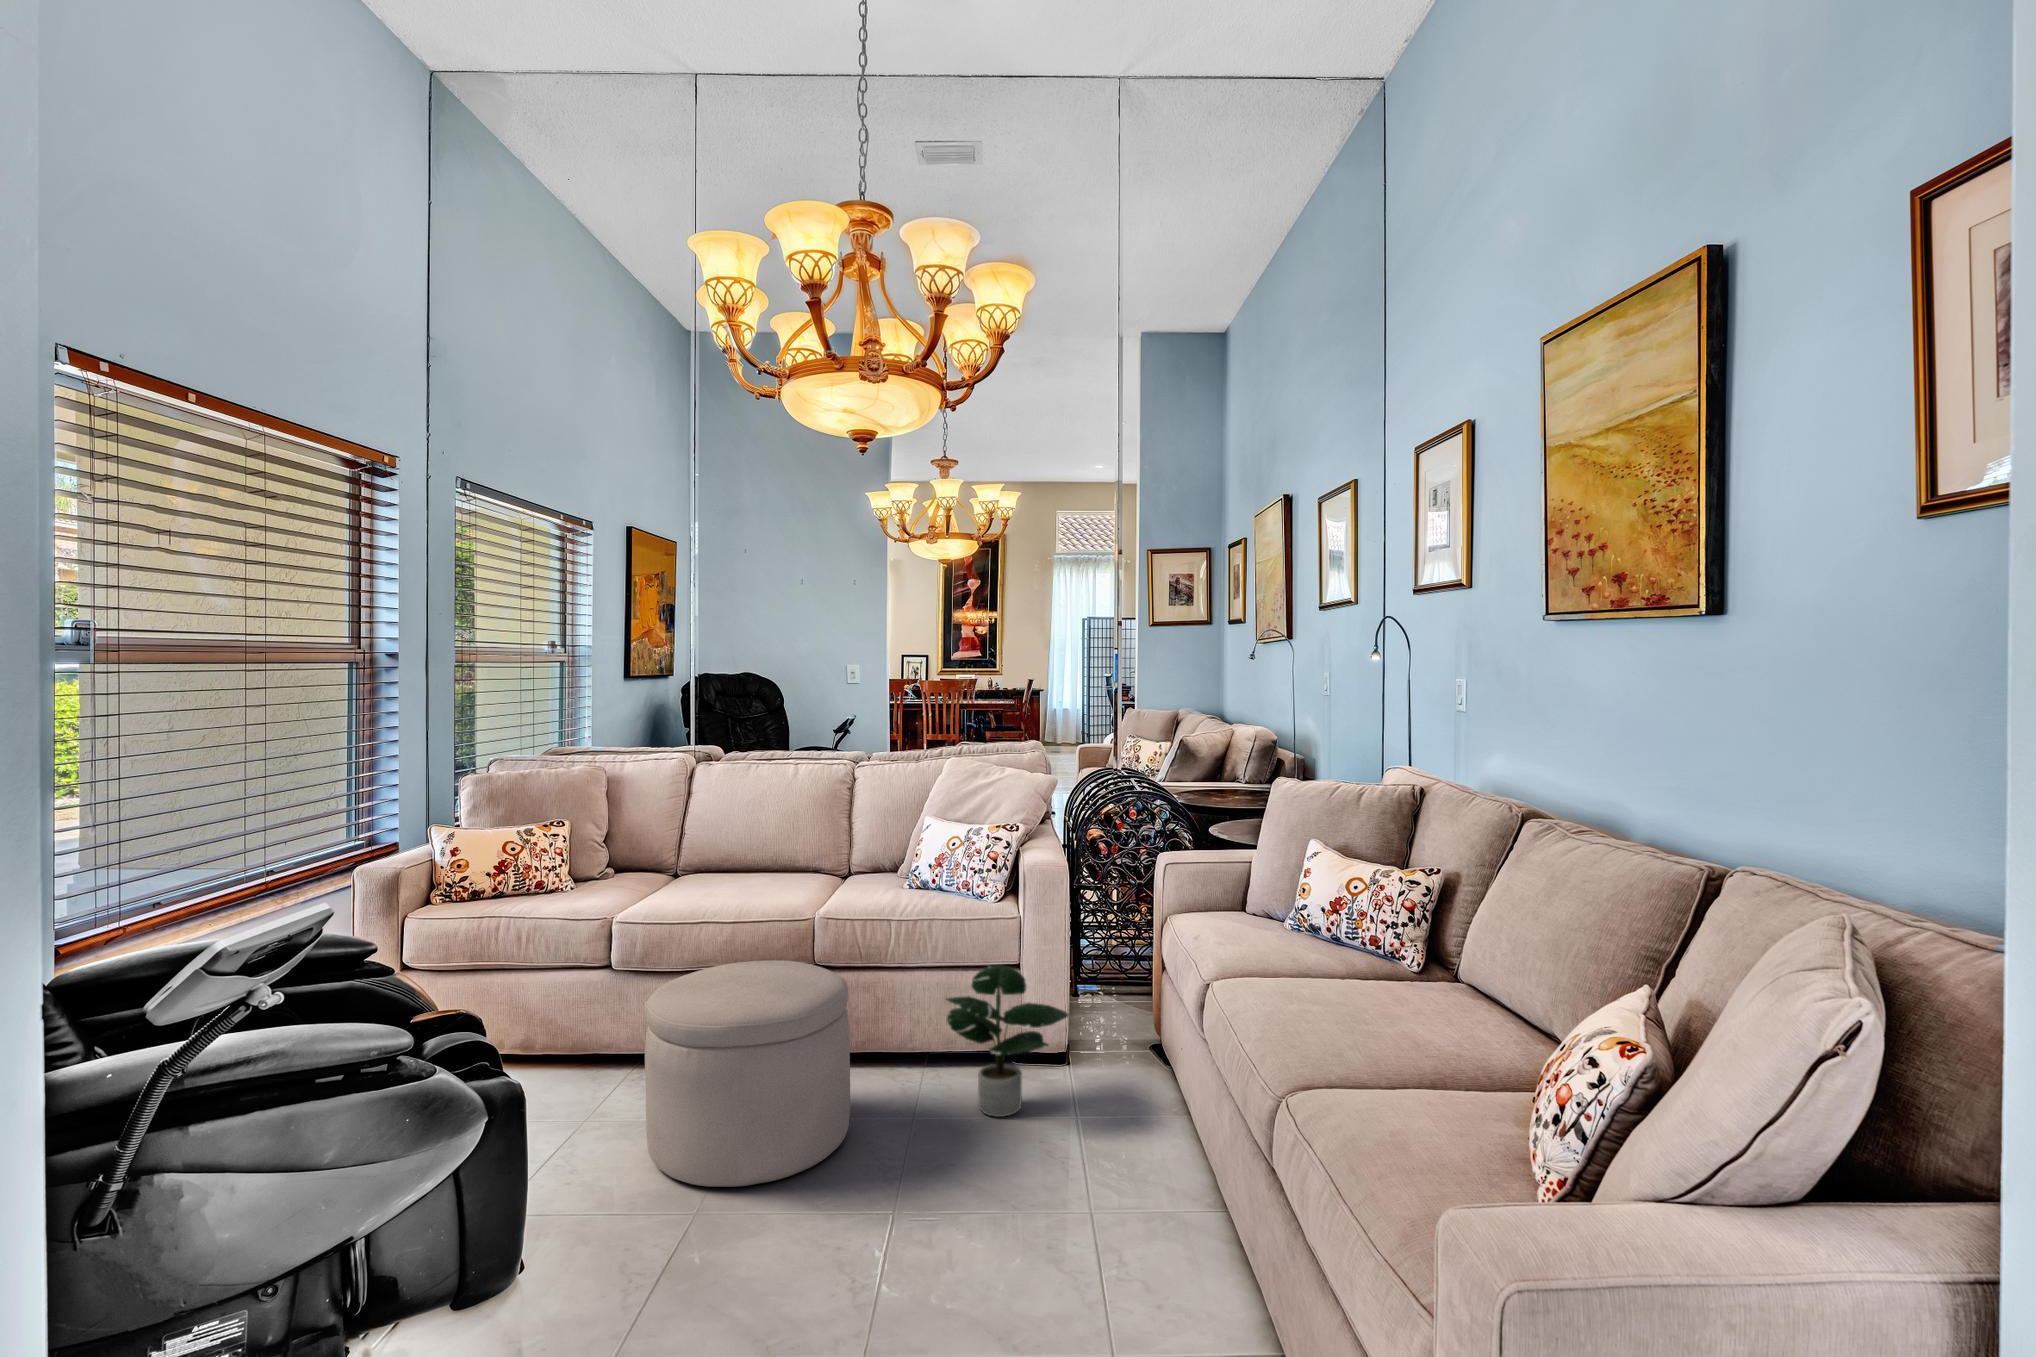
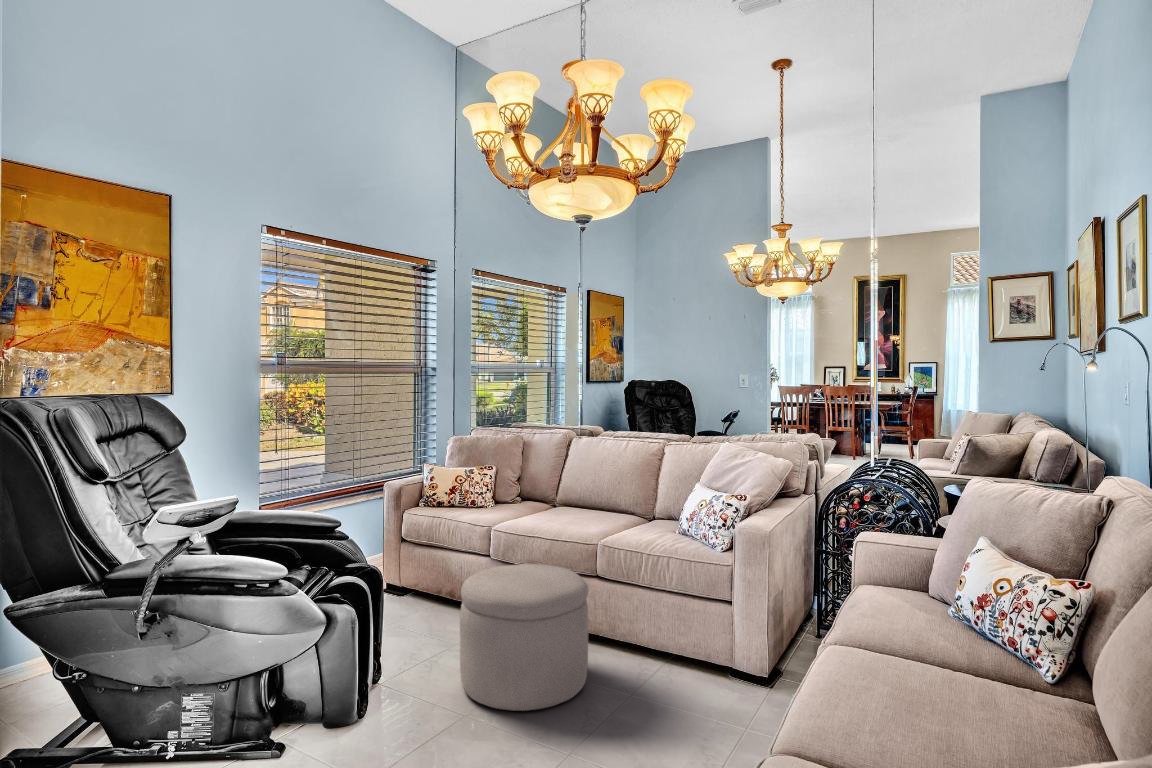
potted plant: present [946,965,1069,1117] -> none [650,598,744,712]

